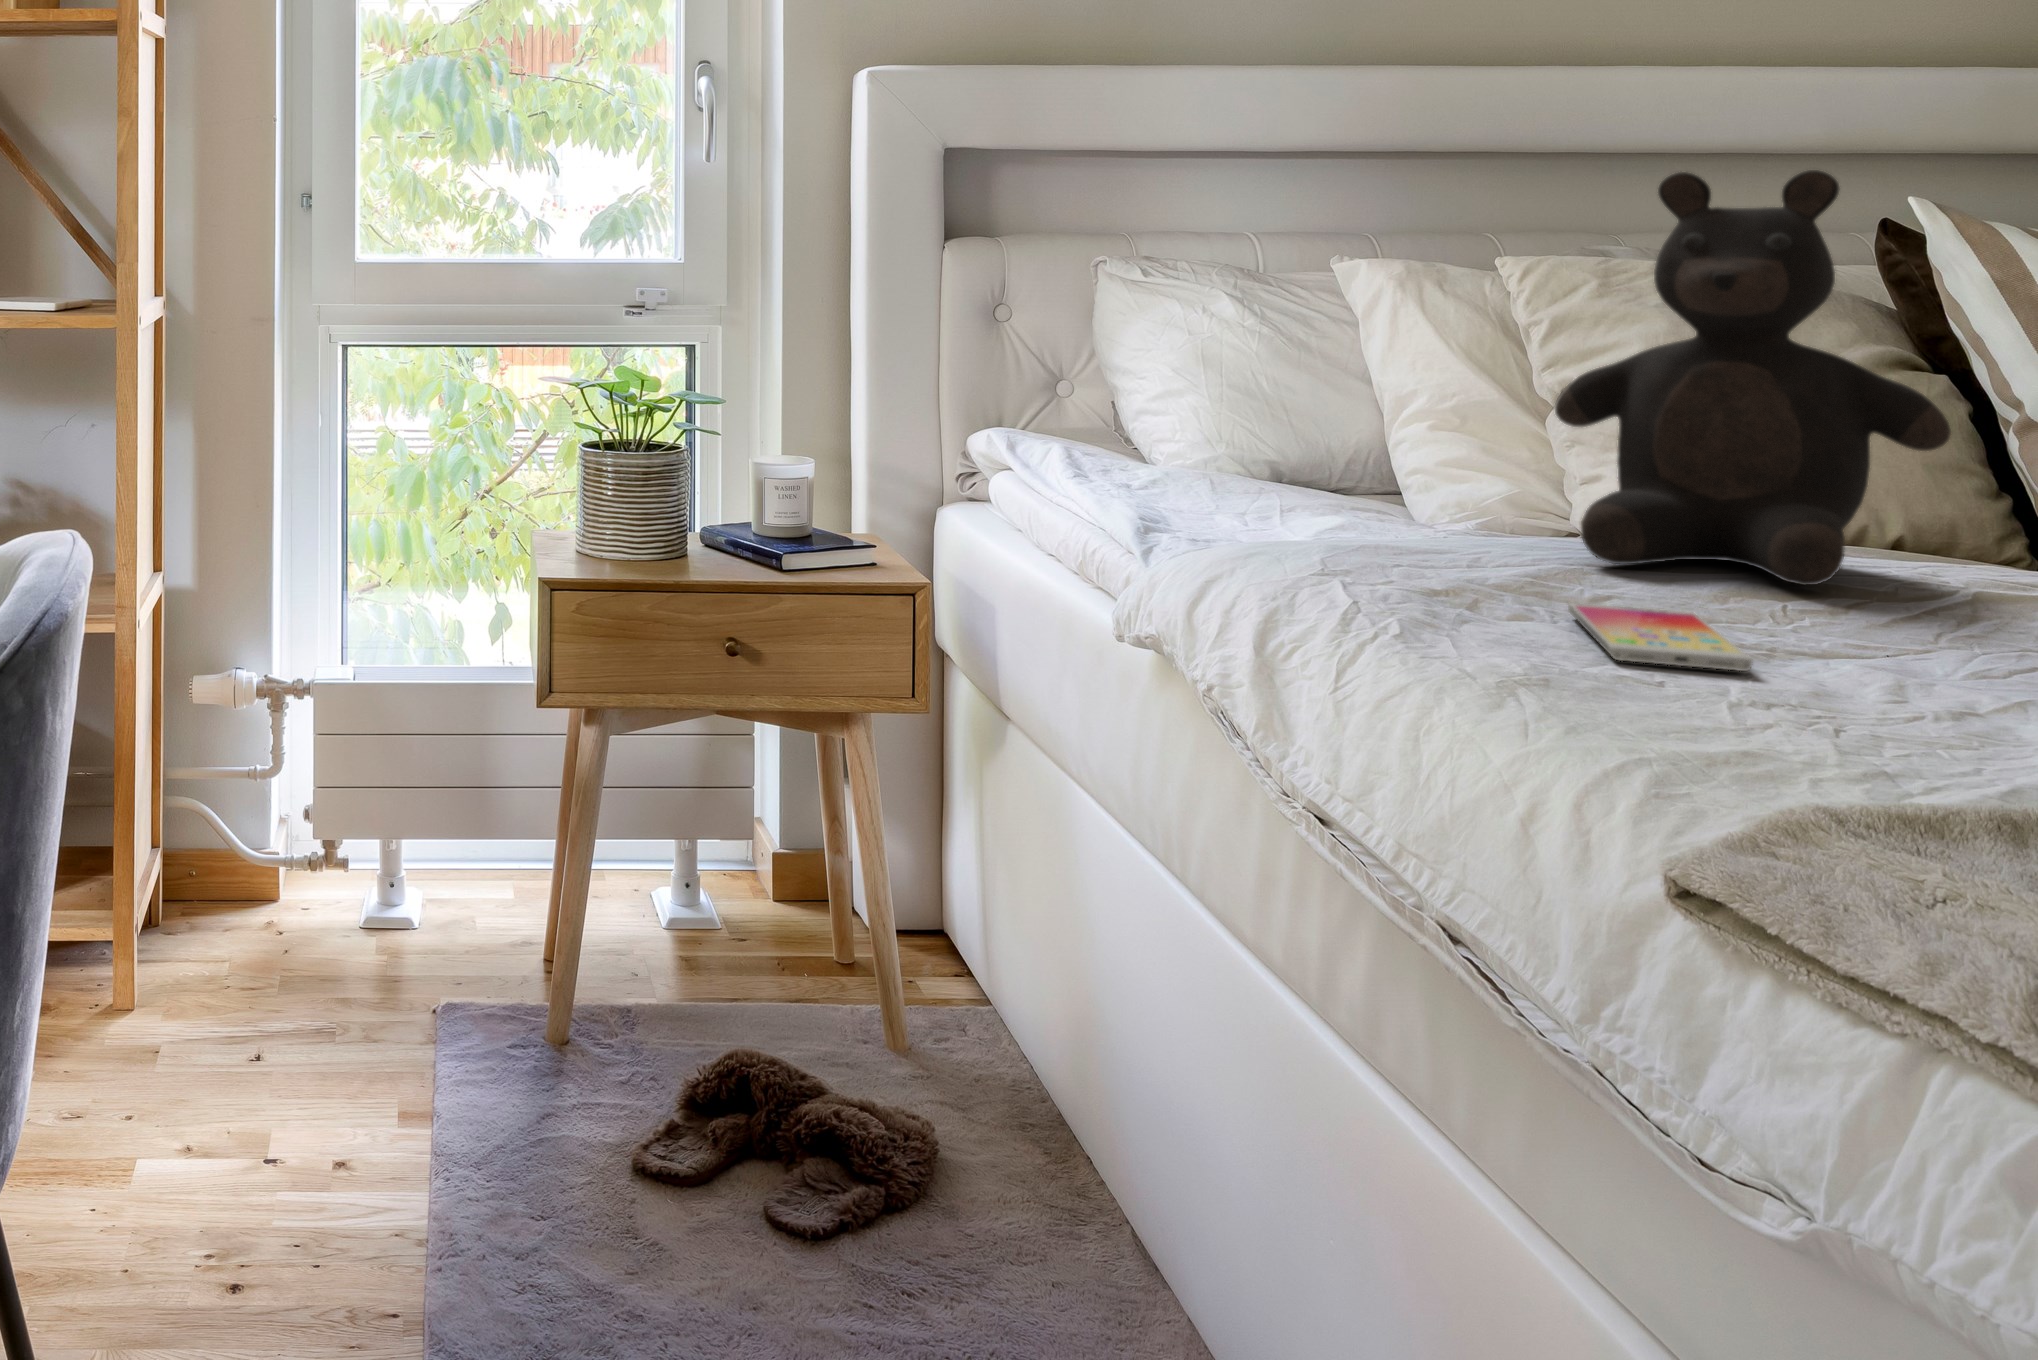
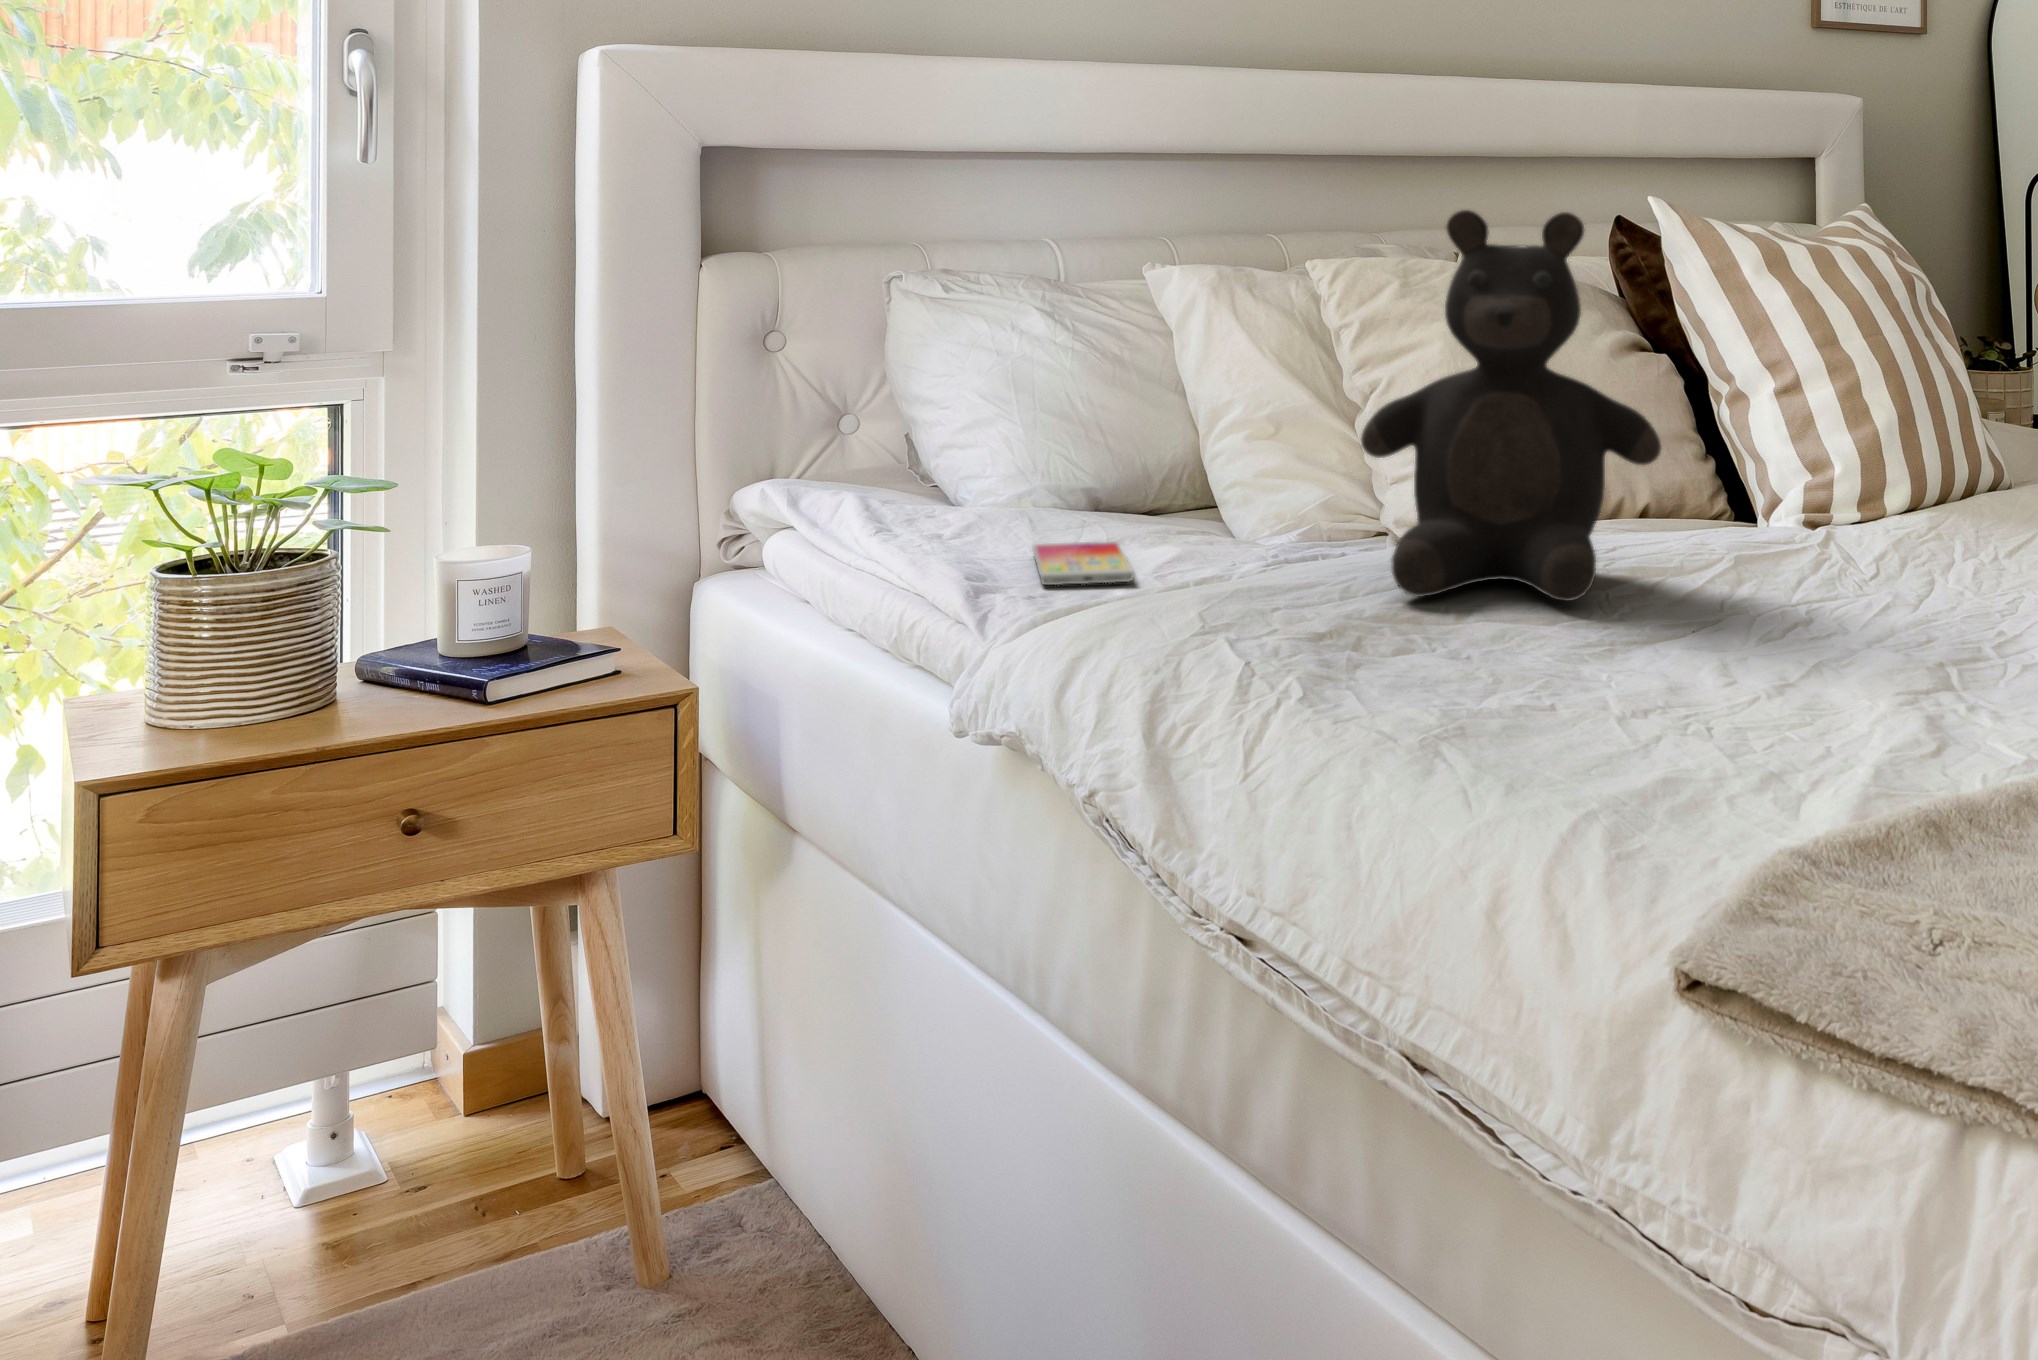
smartphone: present [1568,603,1753,671] -> present [1033,541,1134,585]

